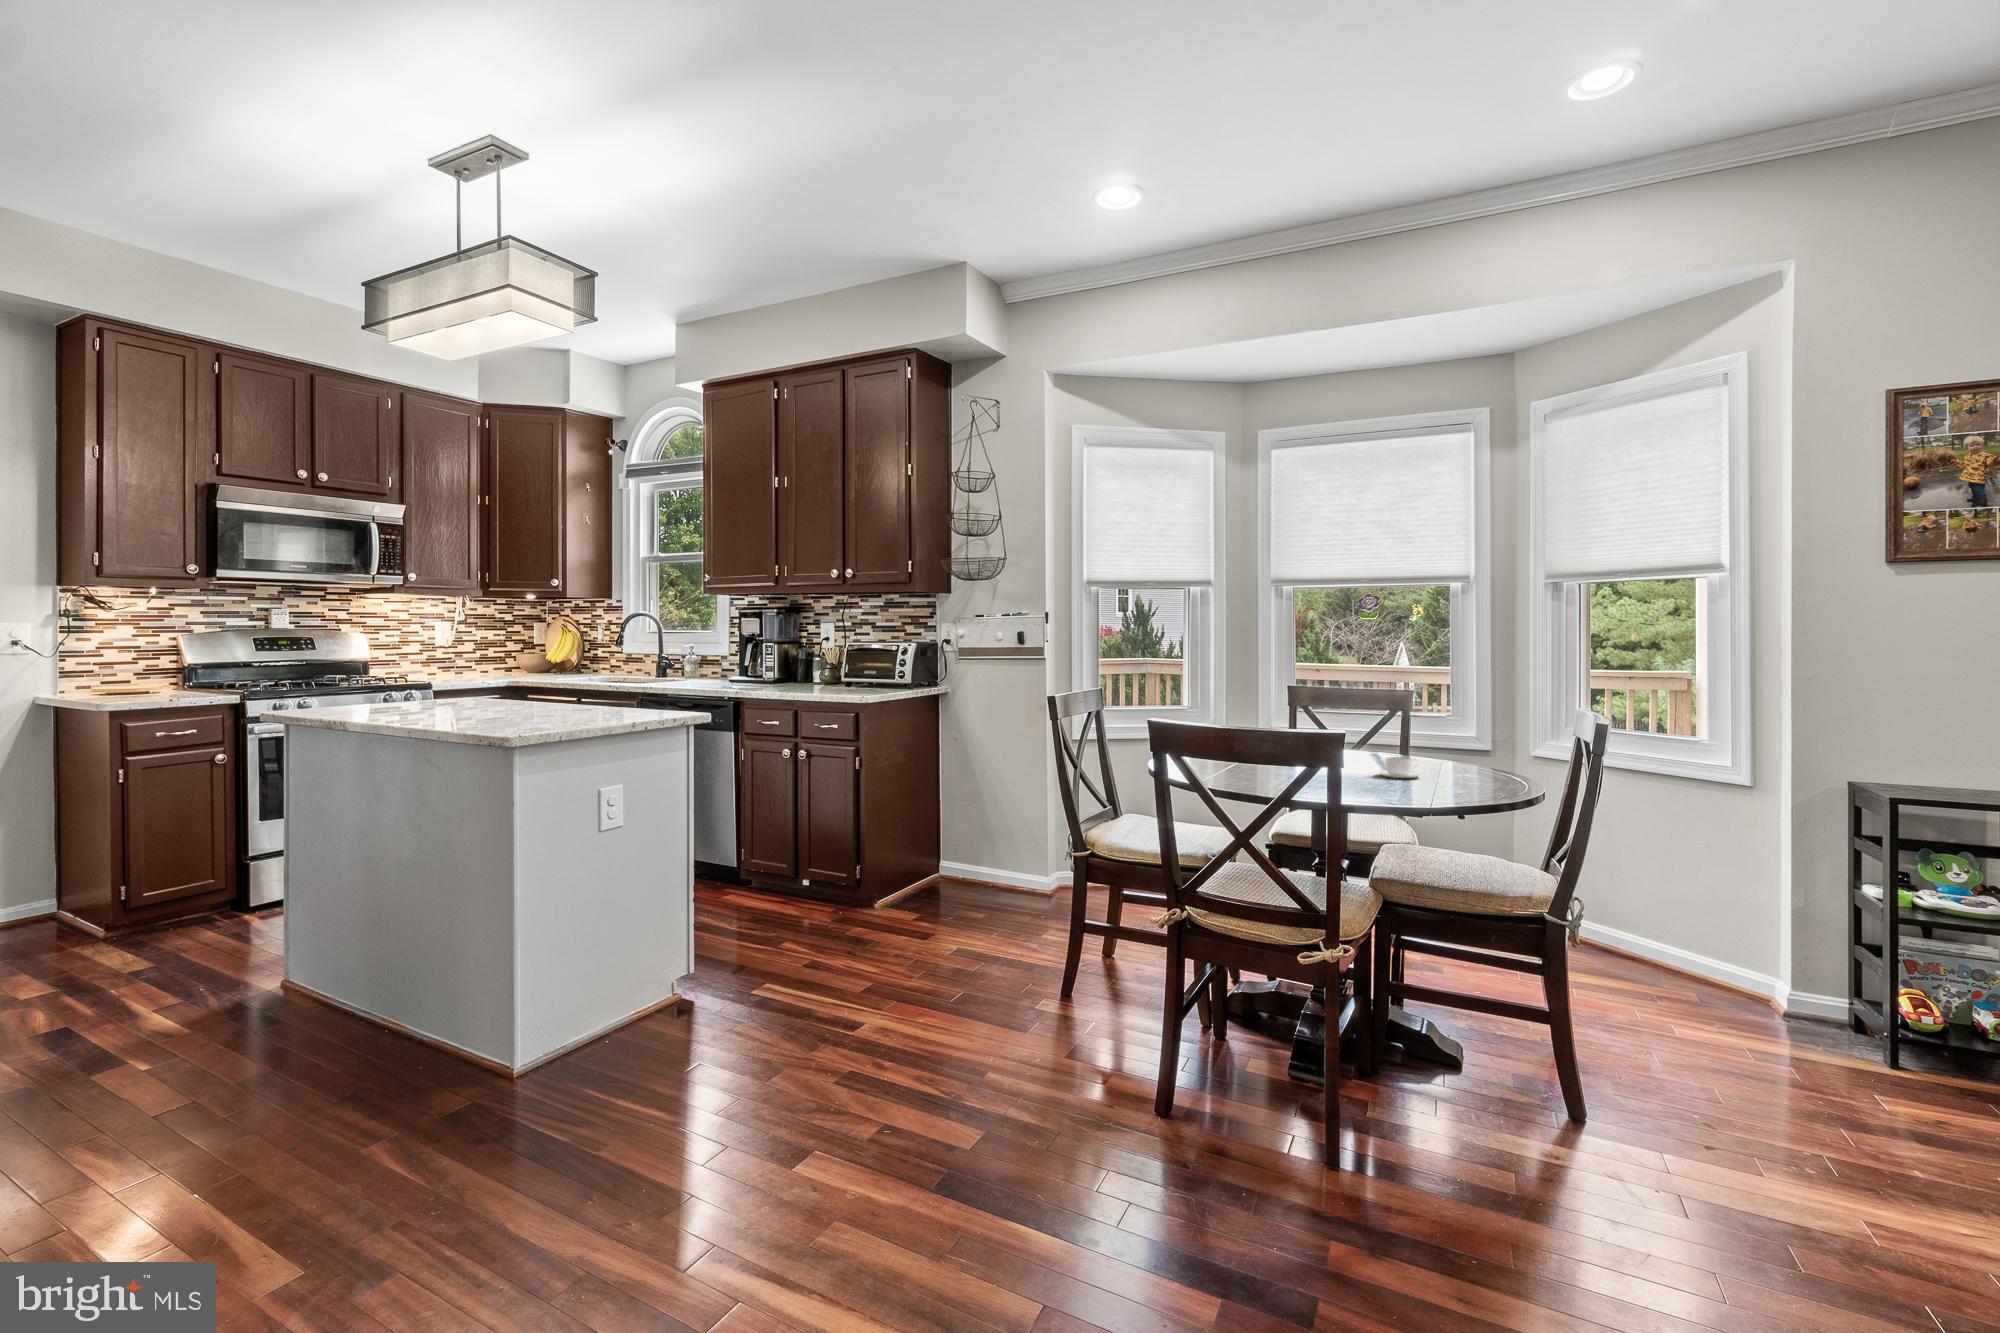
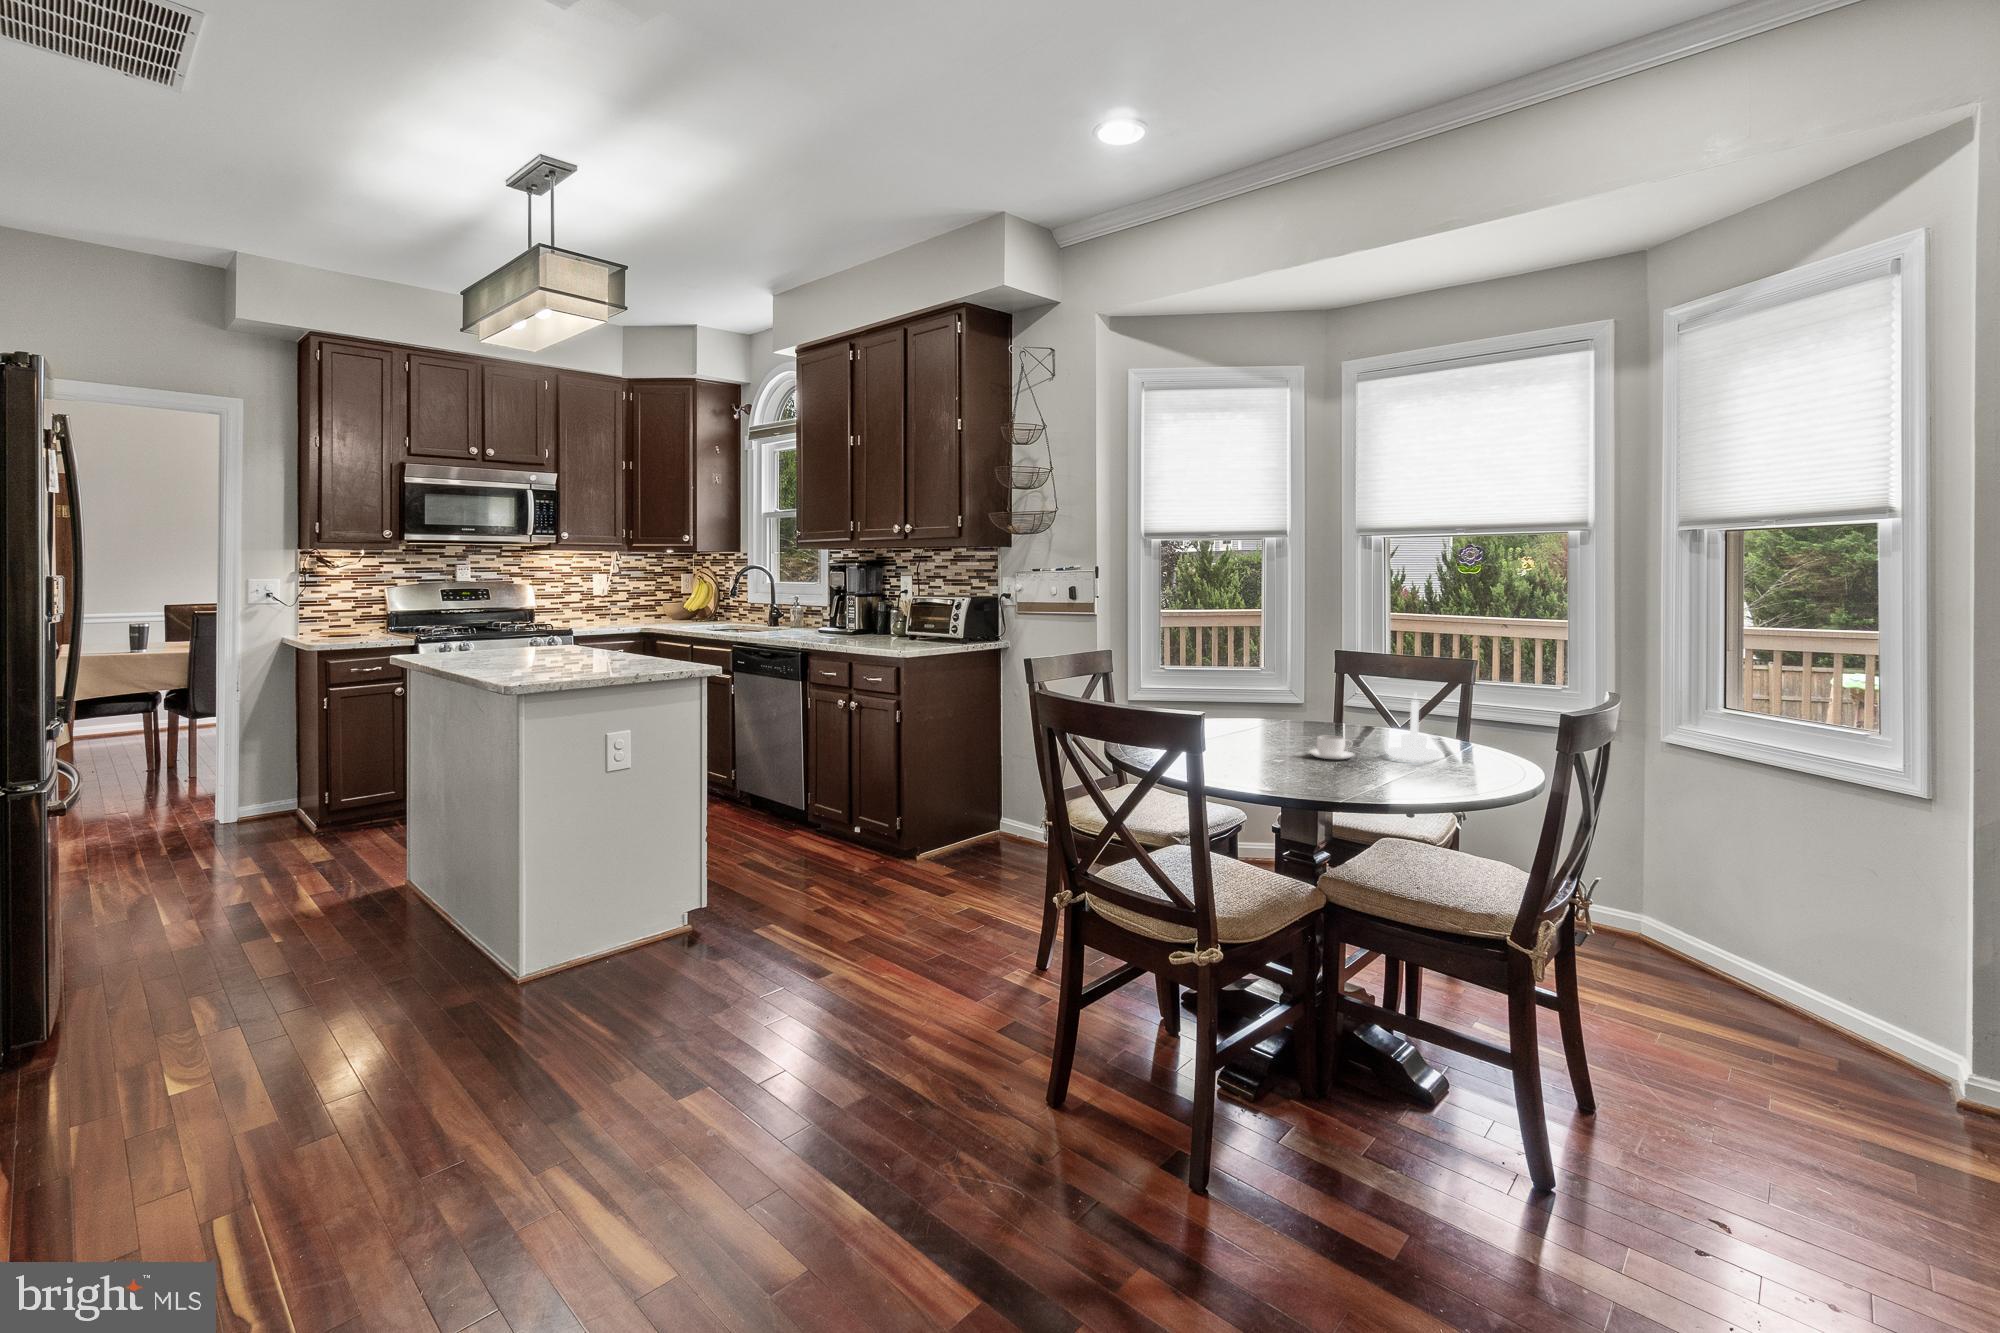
candle holder: none [1439,712,1492,776] -> present [1386,694,1441,761]

